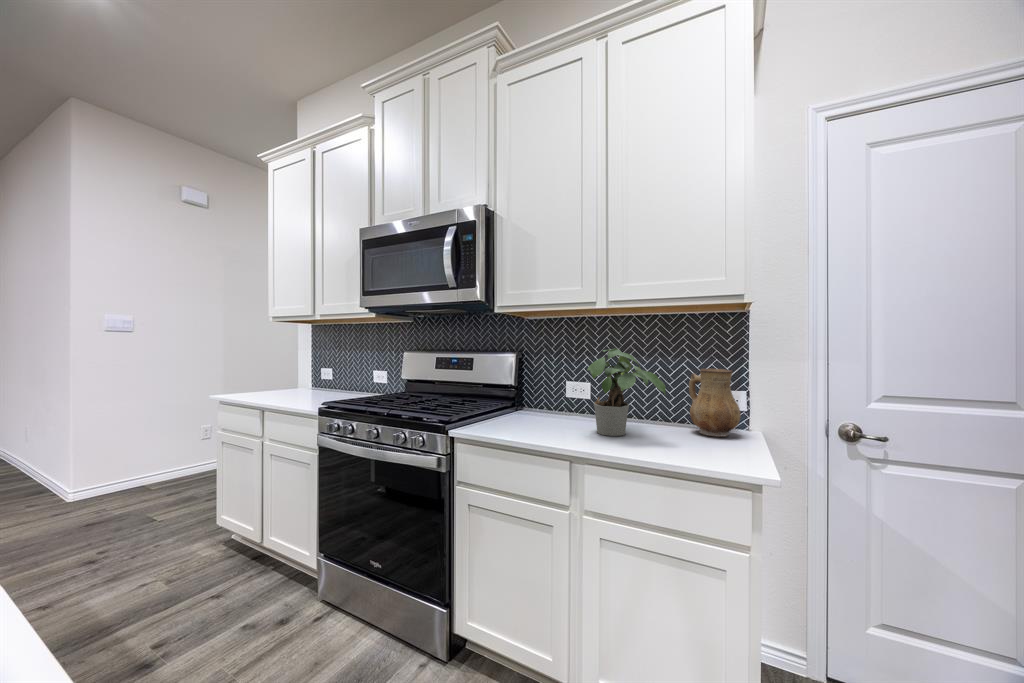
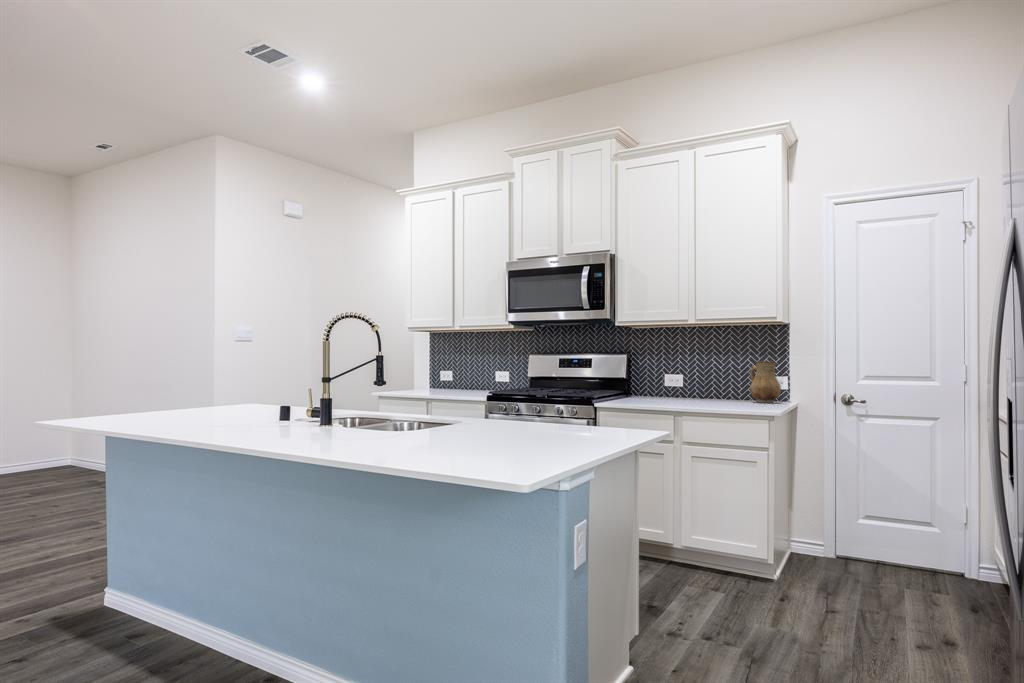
potted plant: present [587,349,666,436] -> none [683,347,732,402]

